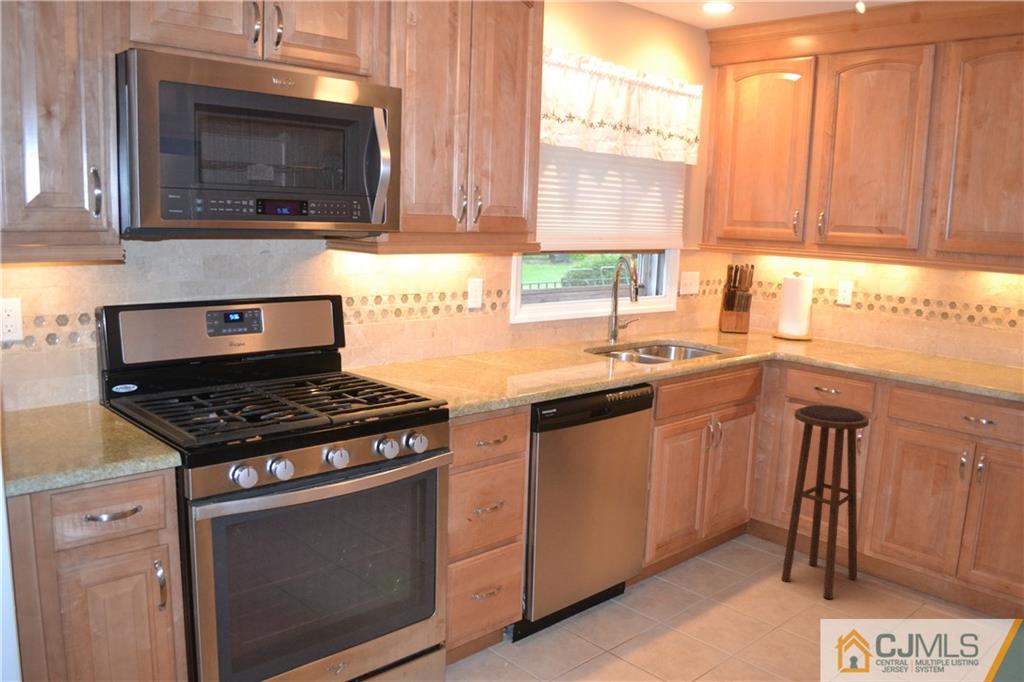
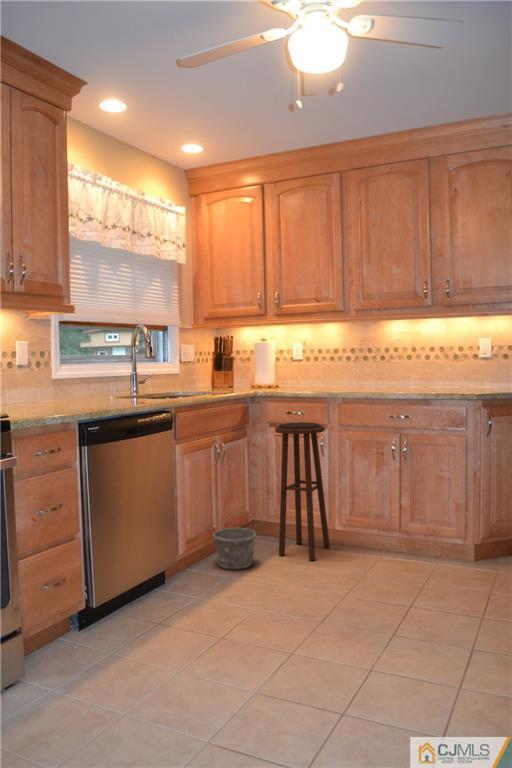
bucket: none [693,516,752,593] -> present [213,527,256,569]

